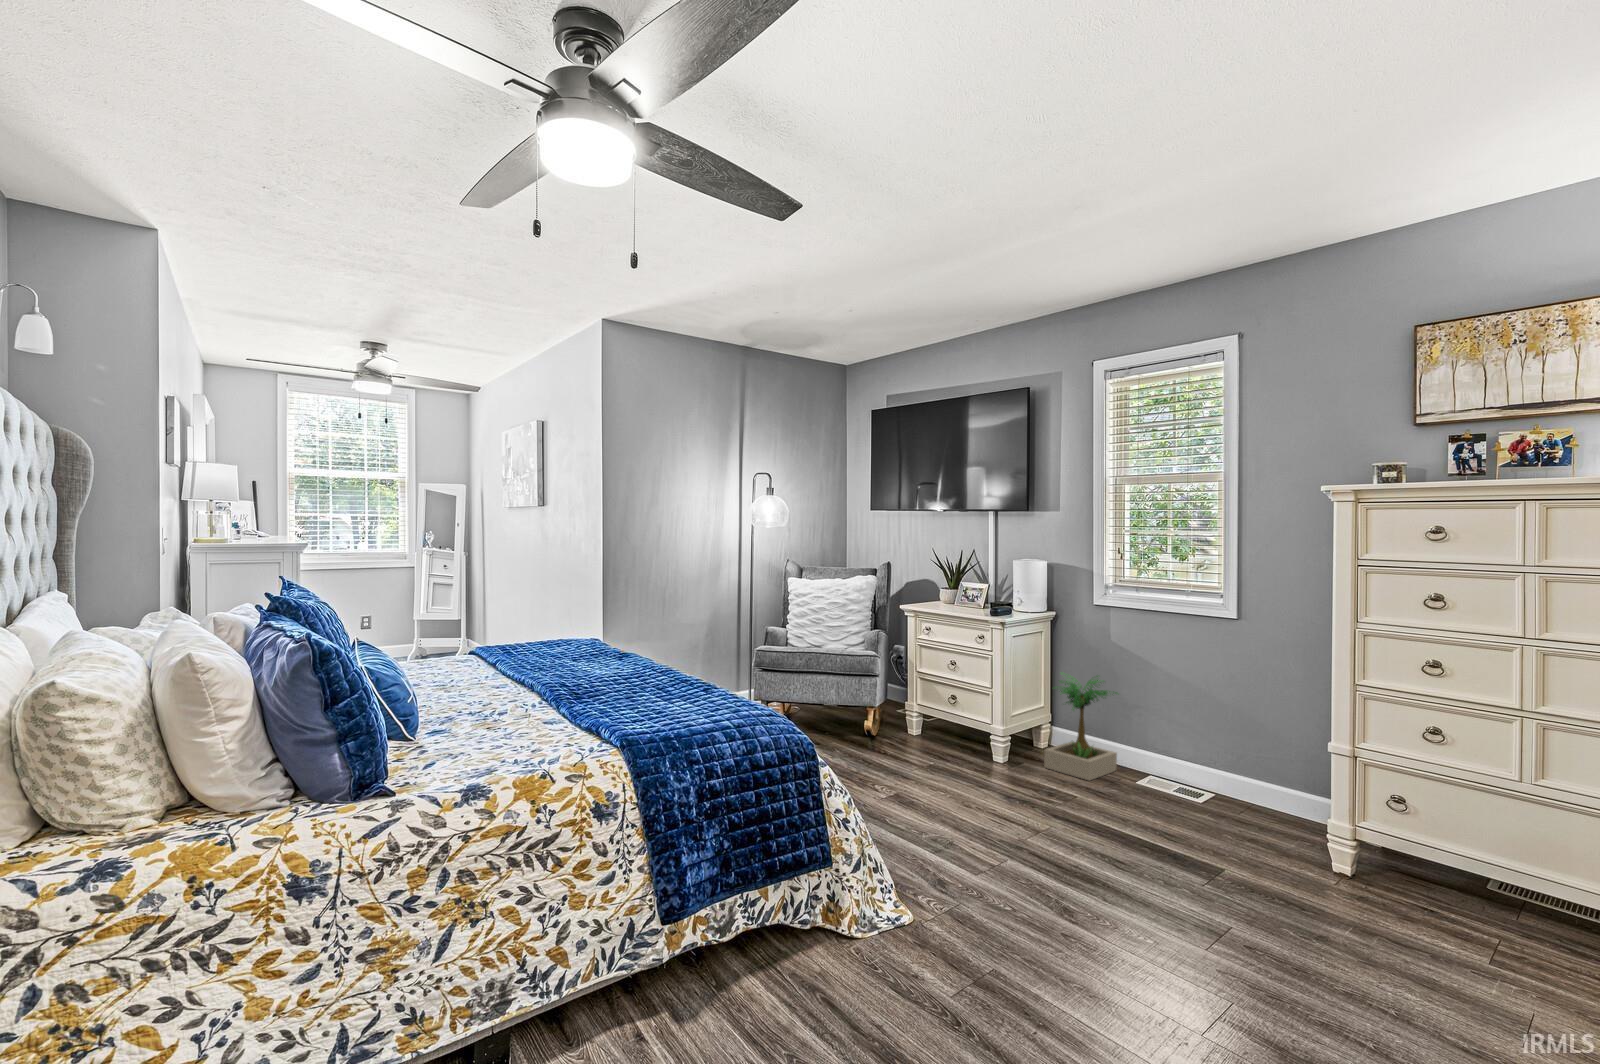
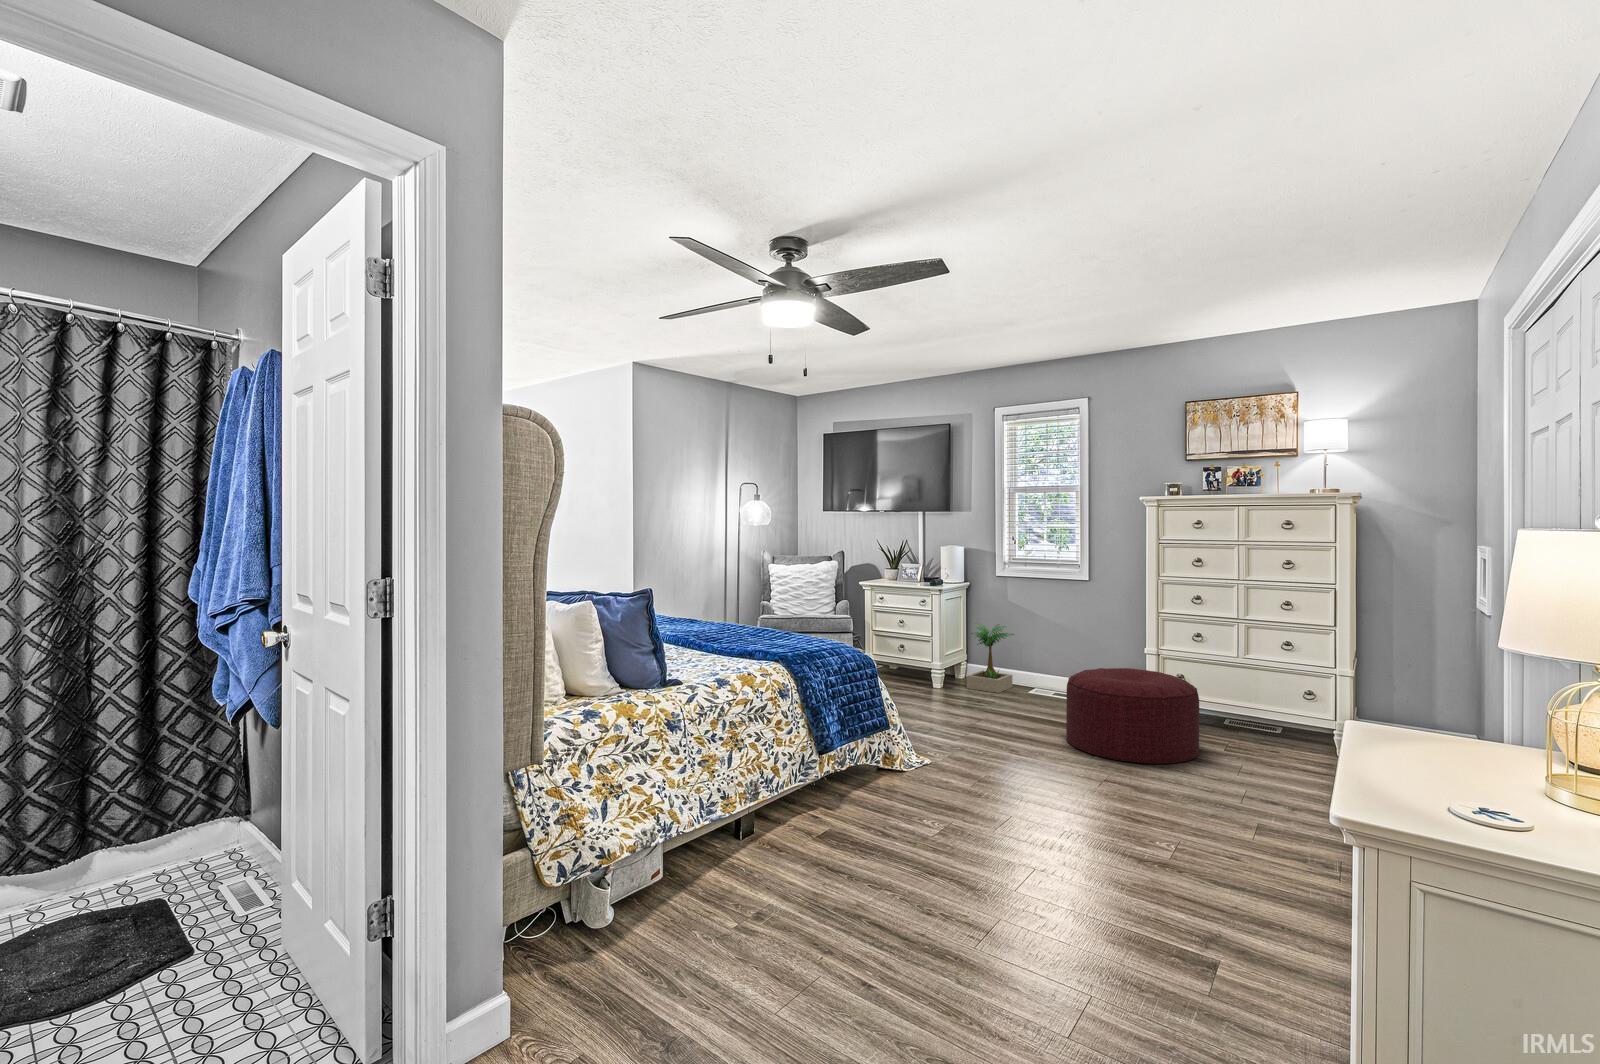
ottoman: none [1165,775,1418,981] -> present [1066,668,1199,764]

